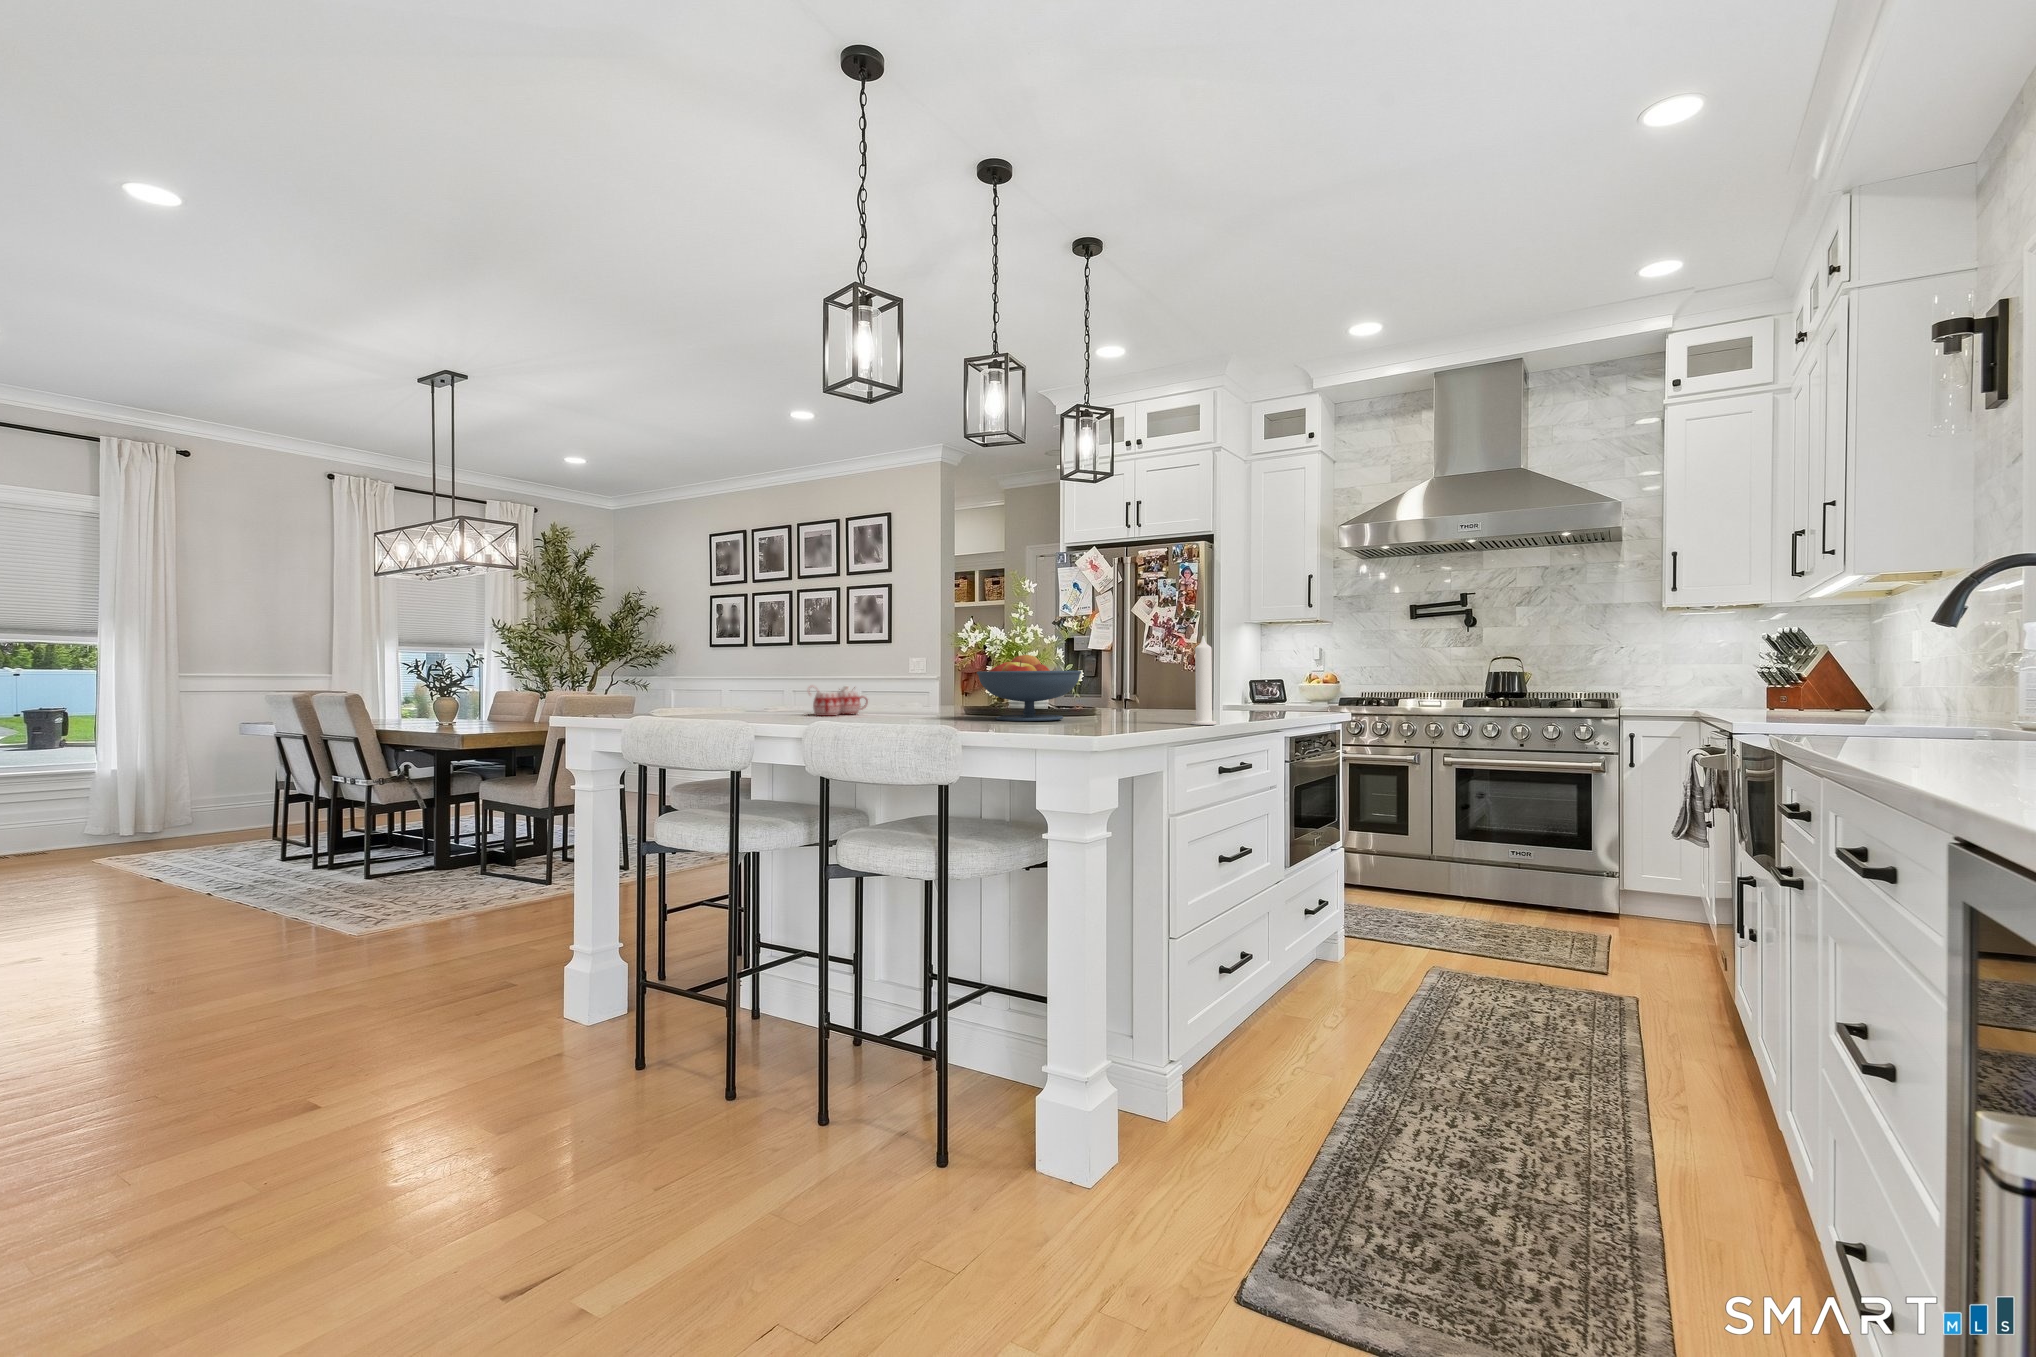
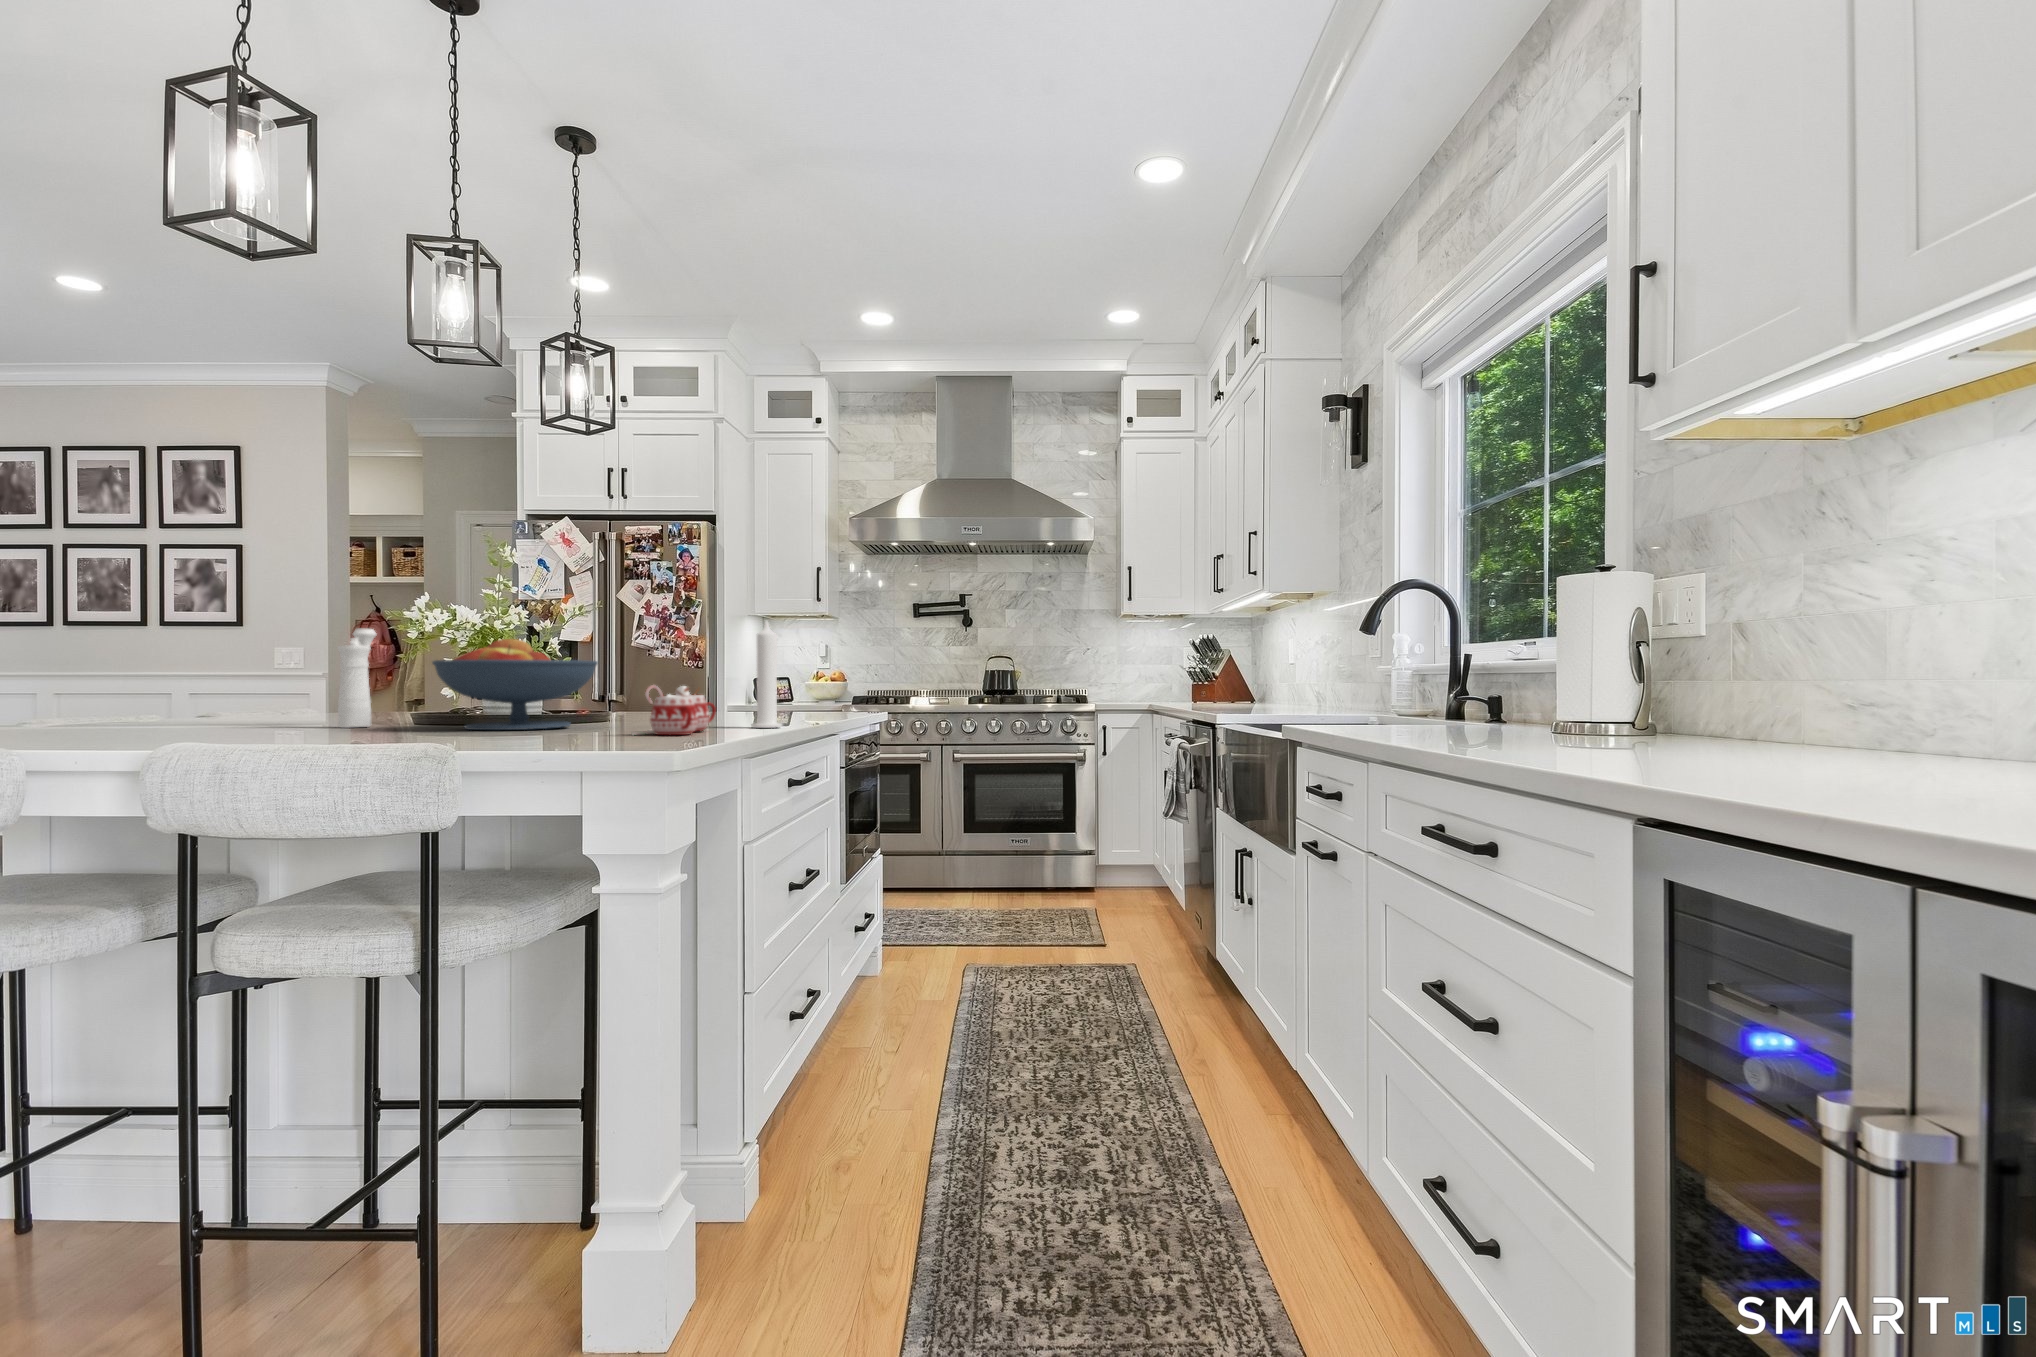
pepper mill: none [928,650,951,716] -> present [337,629,376,728]
mug: present [805,686,868,716] -> present [632,685,716,735]

